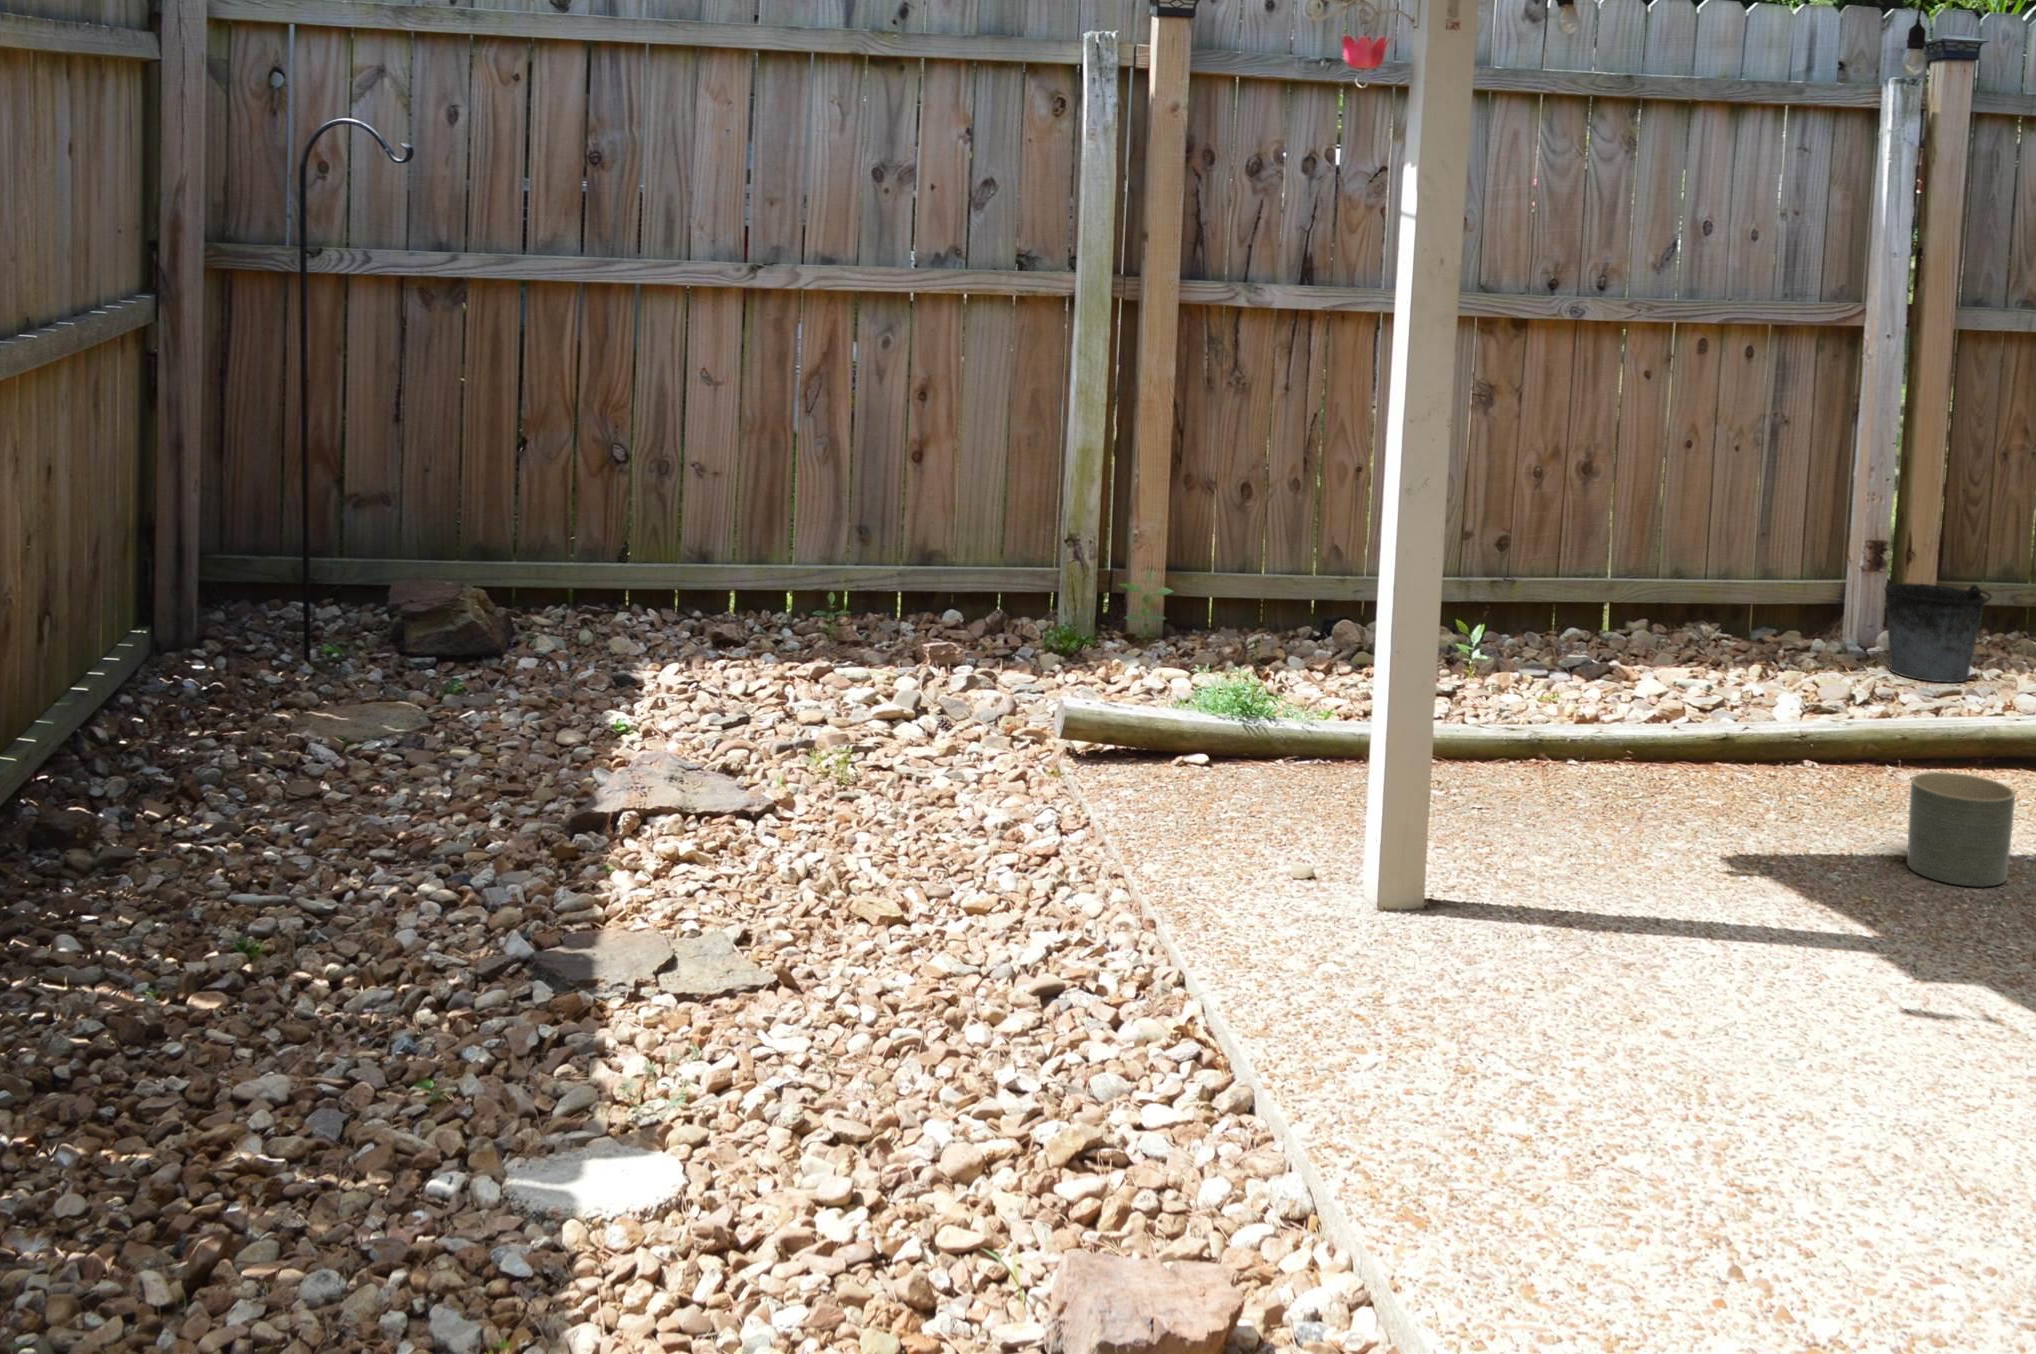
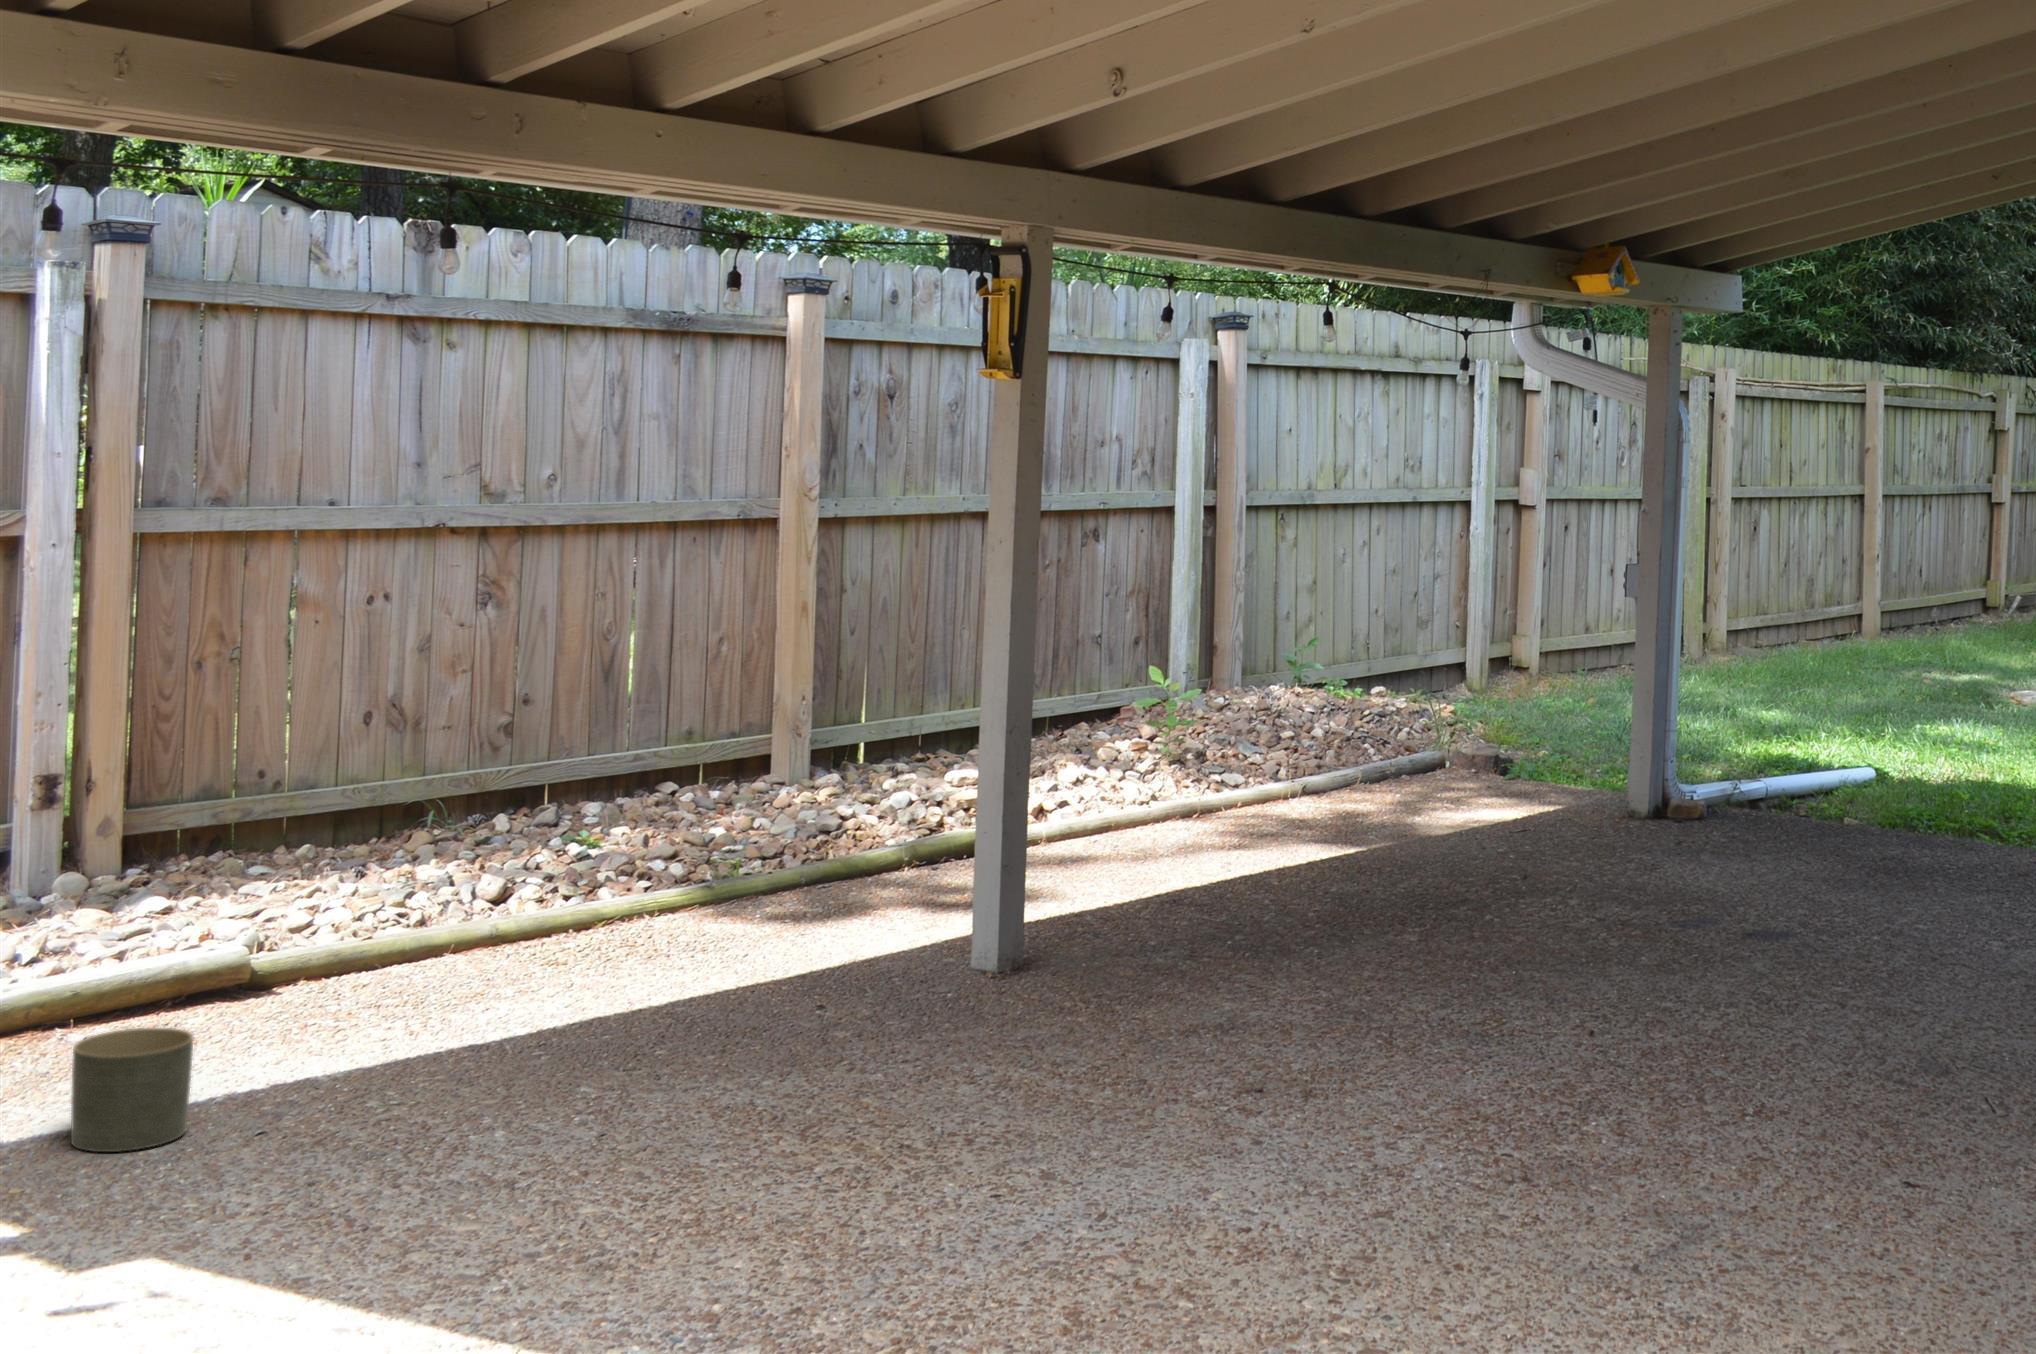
bucket: present [1885,583,1992,682] -> none [58,812,189,930]

